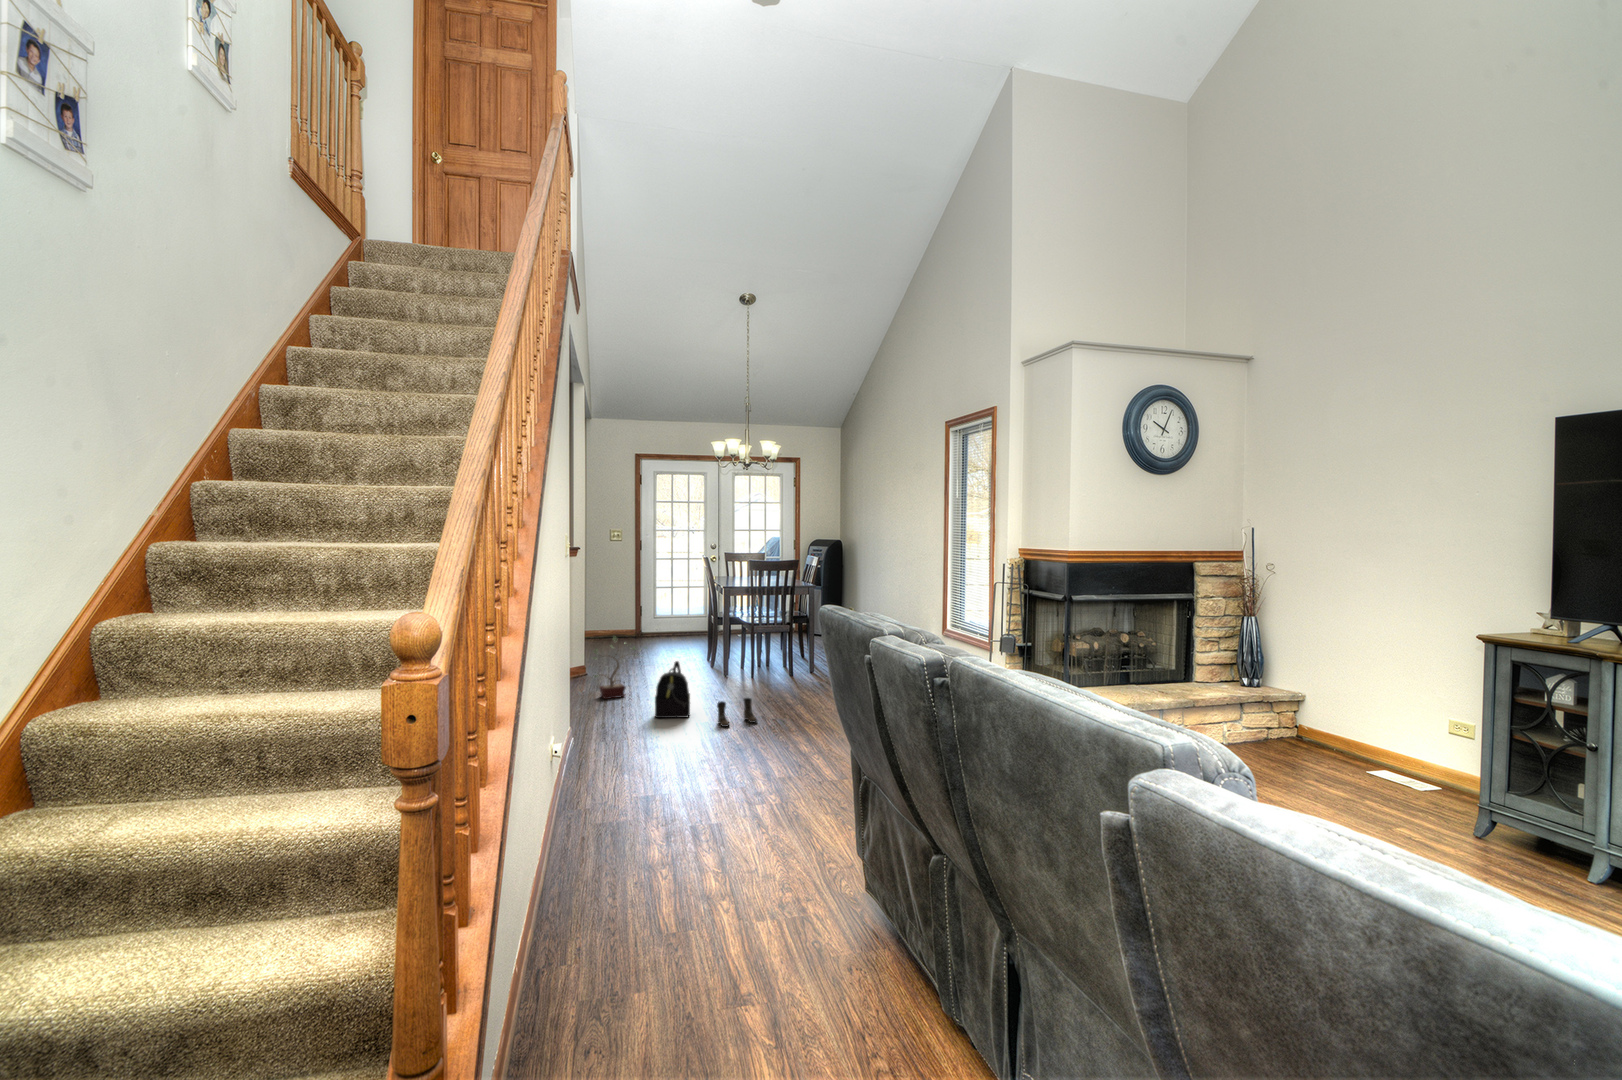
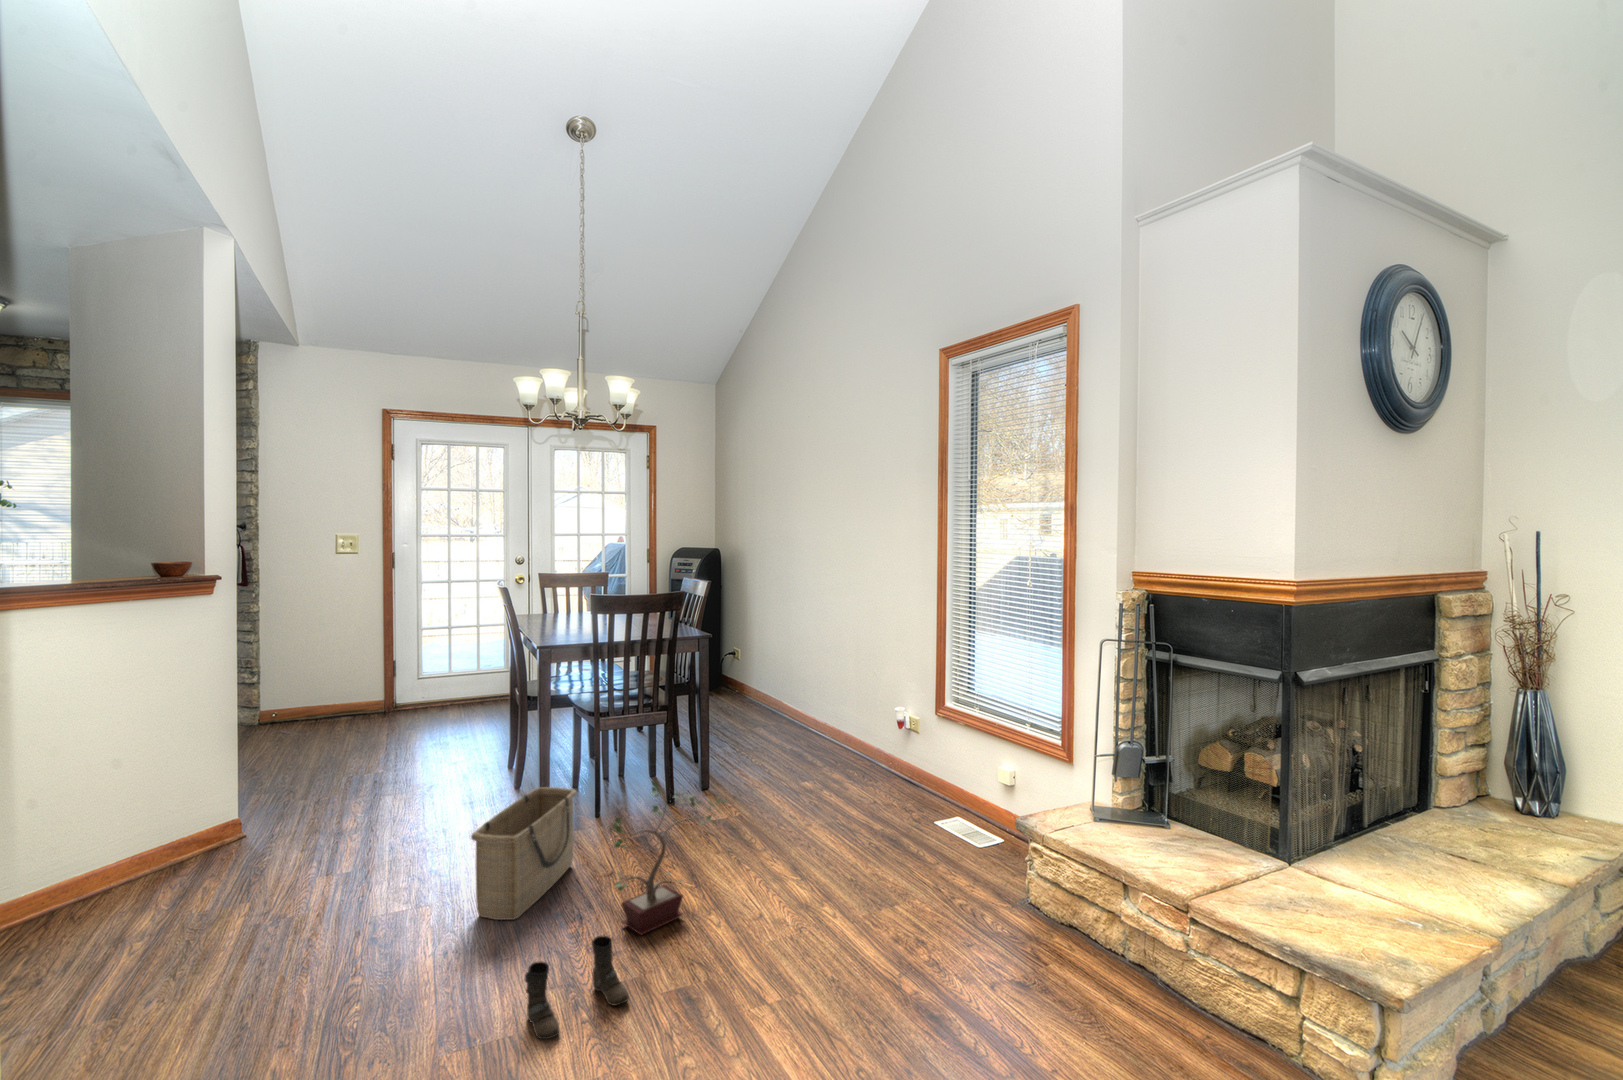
potted plant: present [593,637,639,699] -> present [613,781,726,935]
basket: none [694,653,741,703] -> present [471,787,576,920]
backpack: present [655,661,690,718] -> none [358,853,457,1015]

